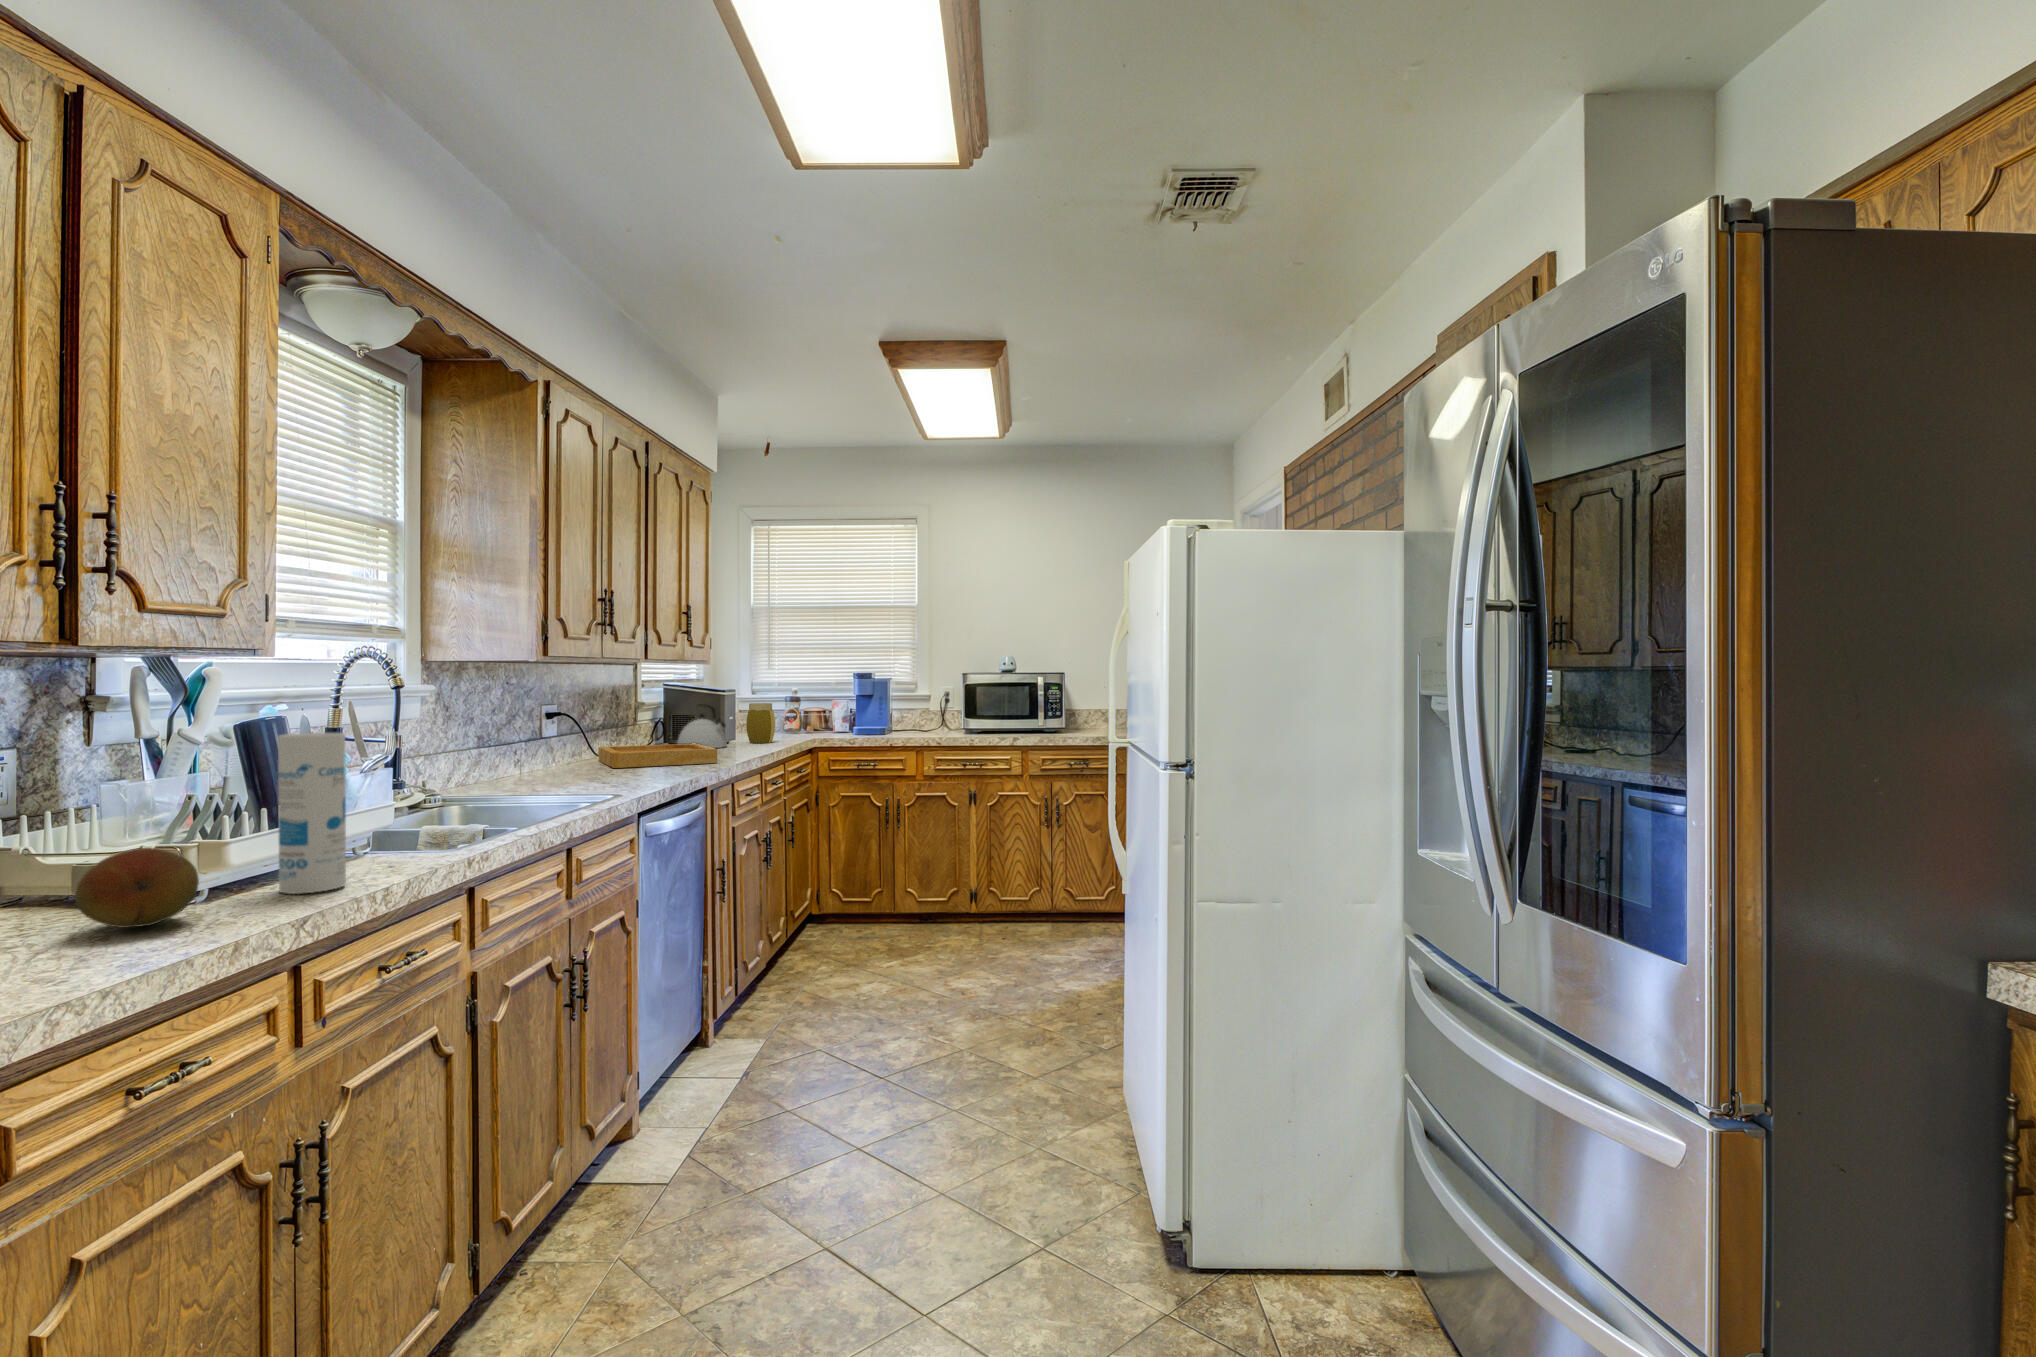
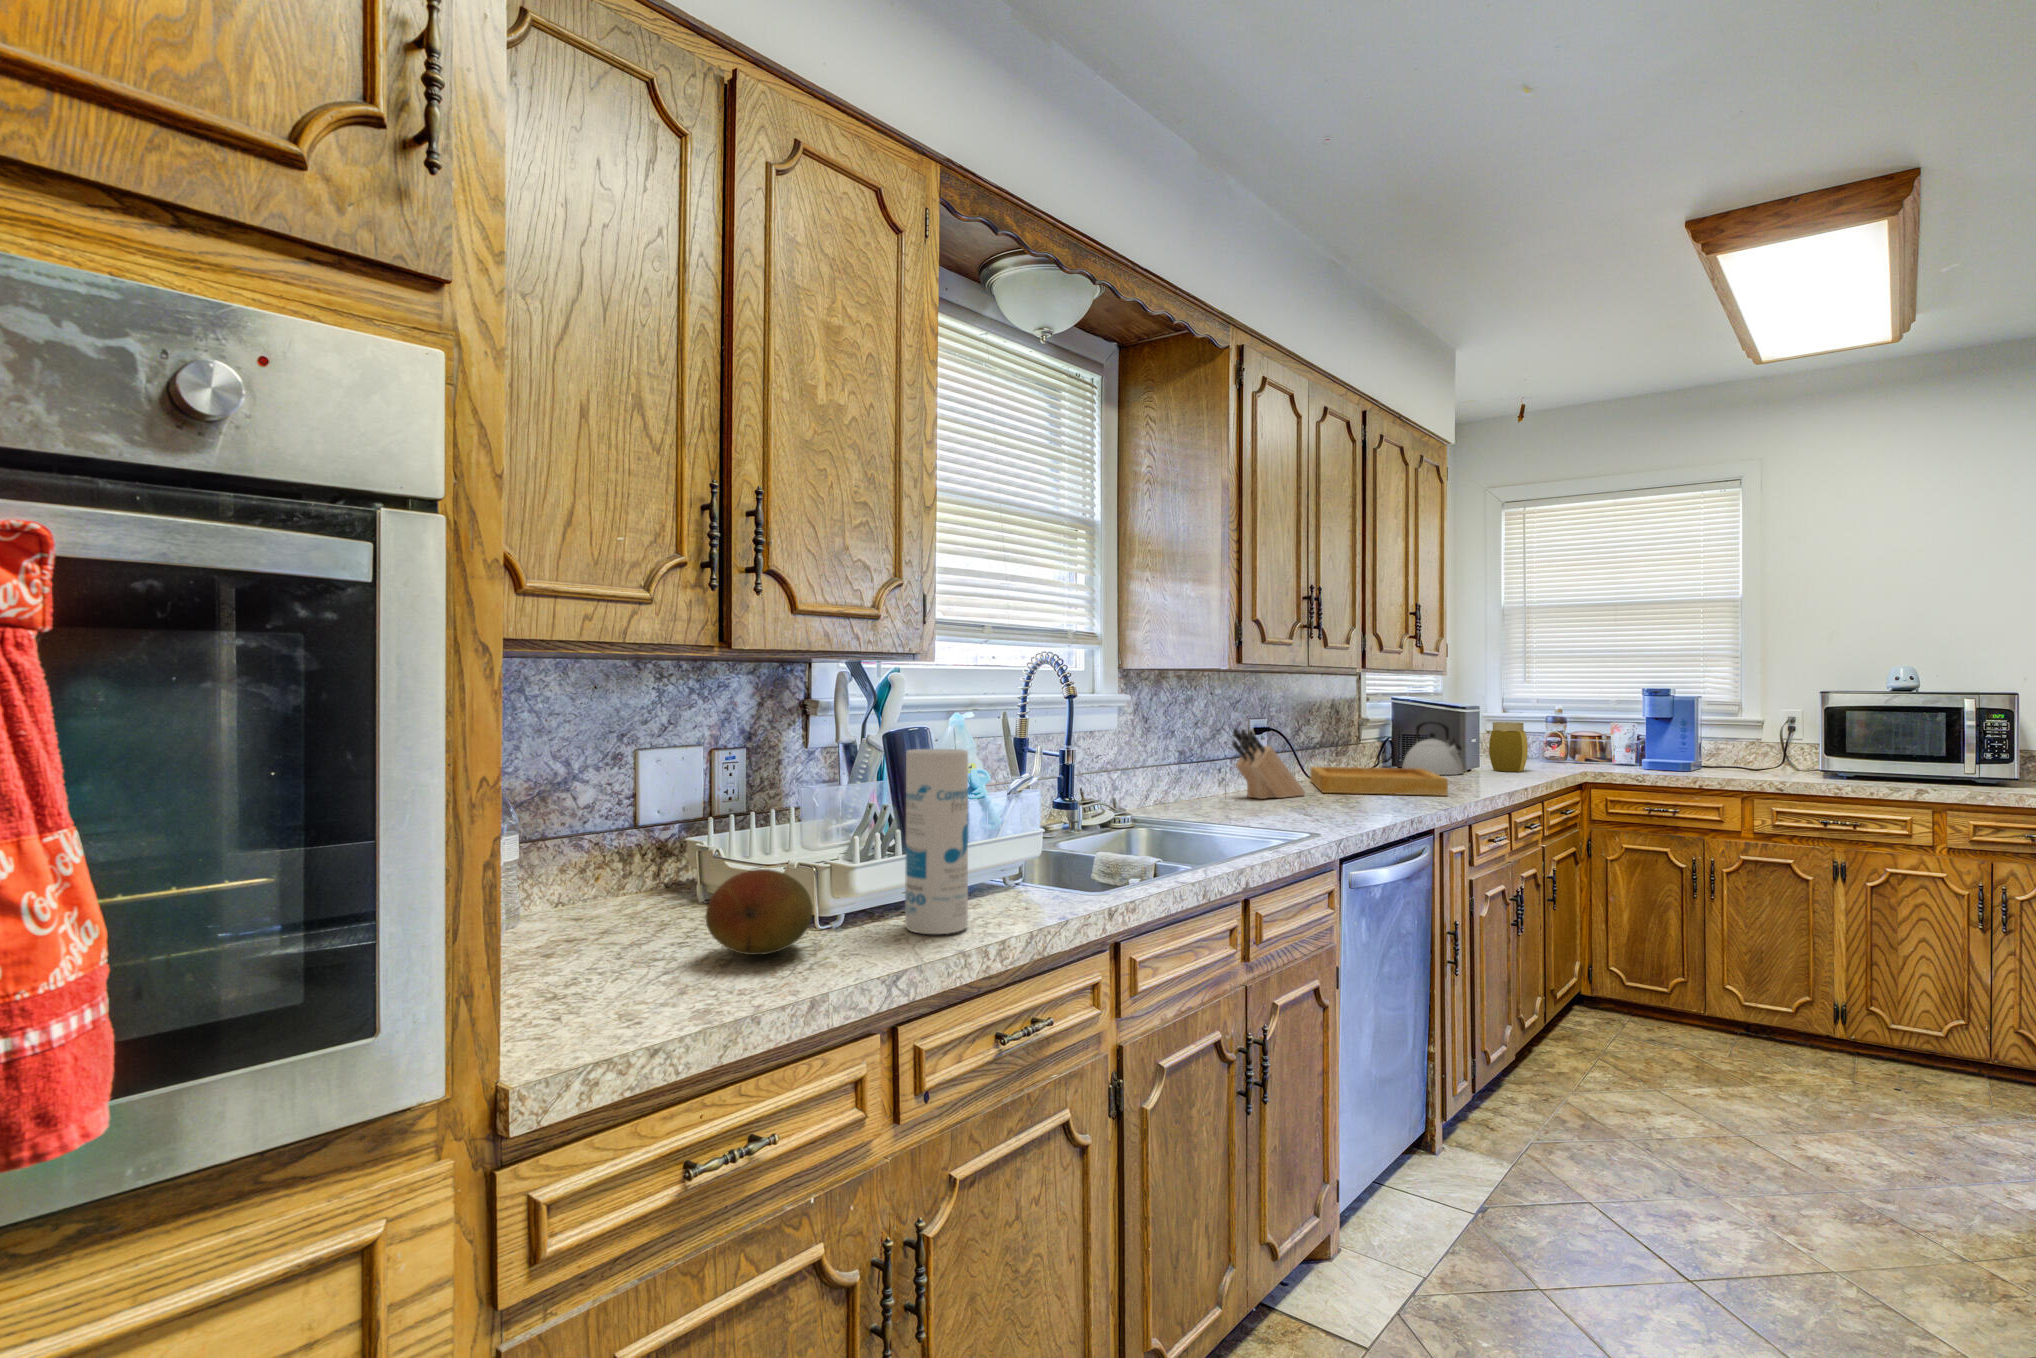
knife block: none [530,714,599,777] -> present [1232,729,1305,799]

